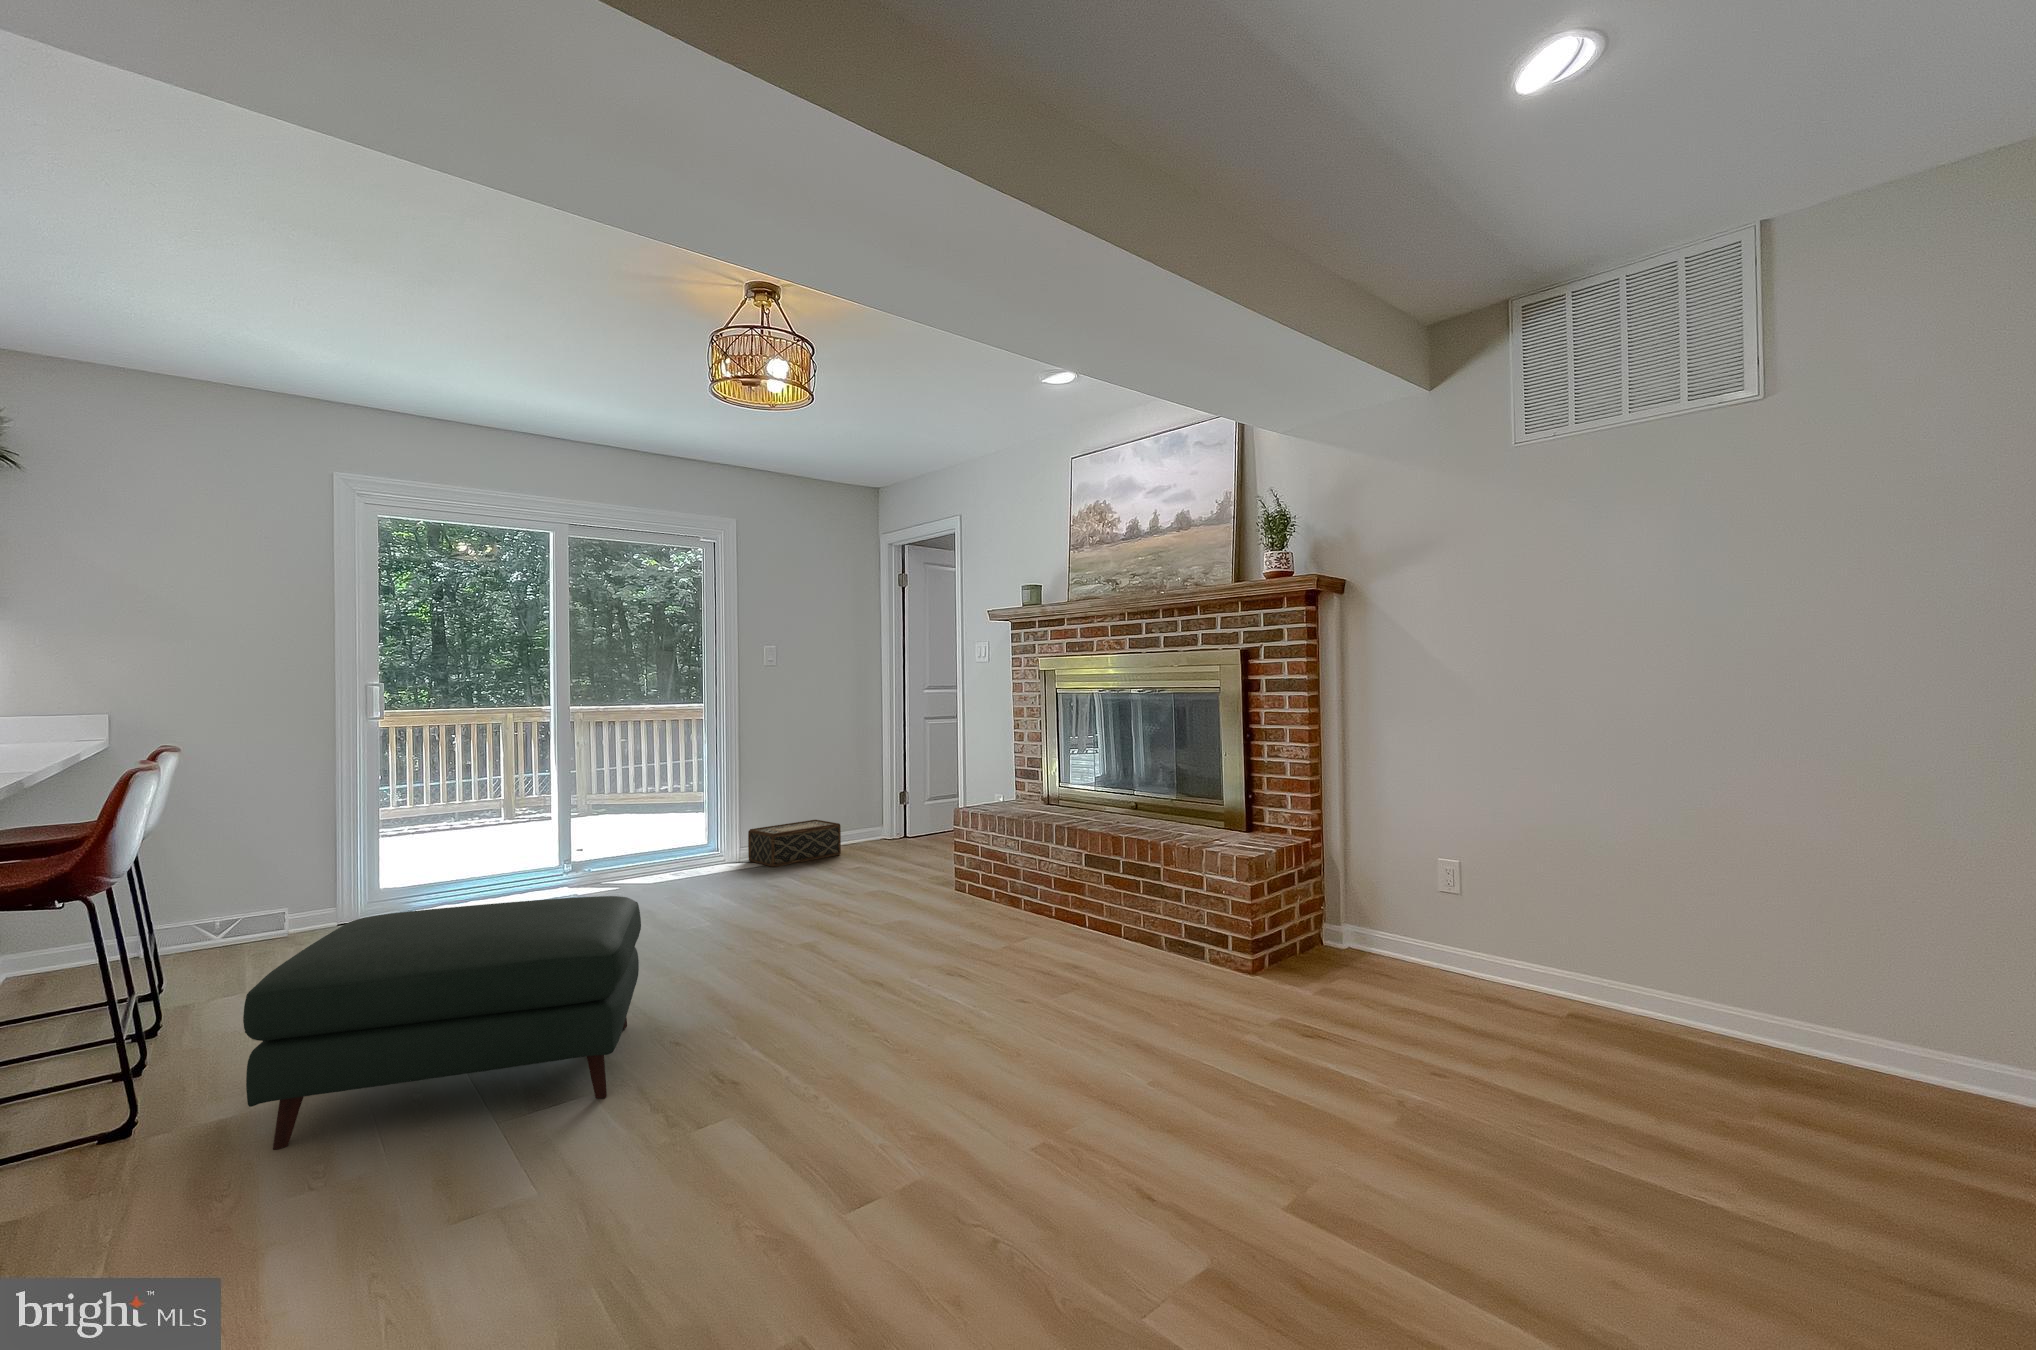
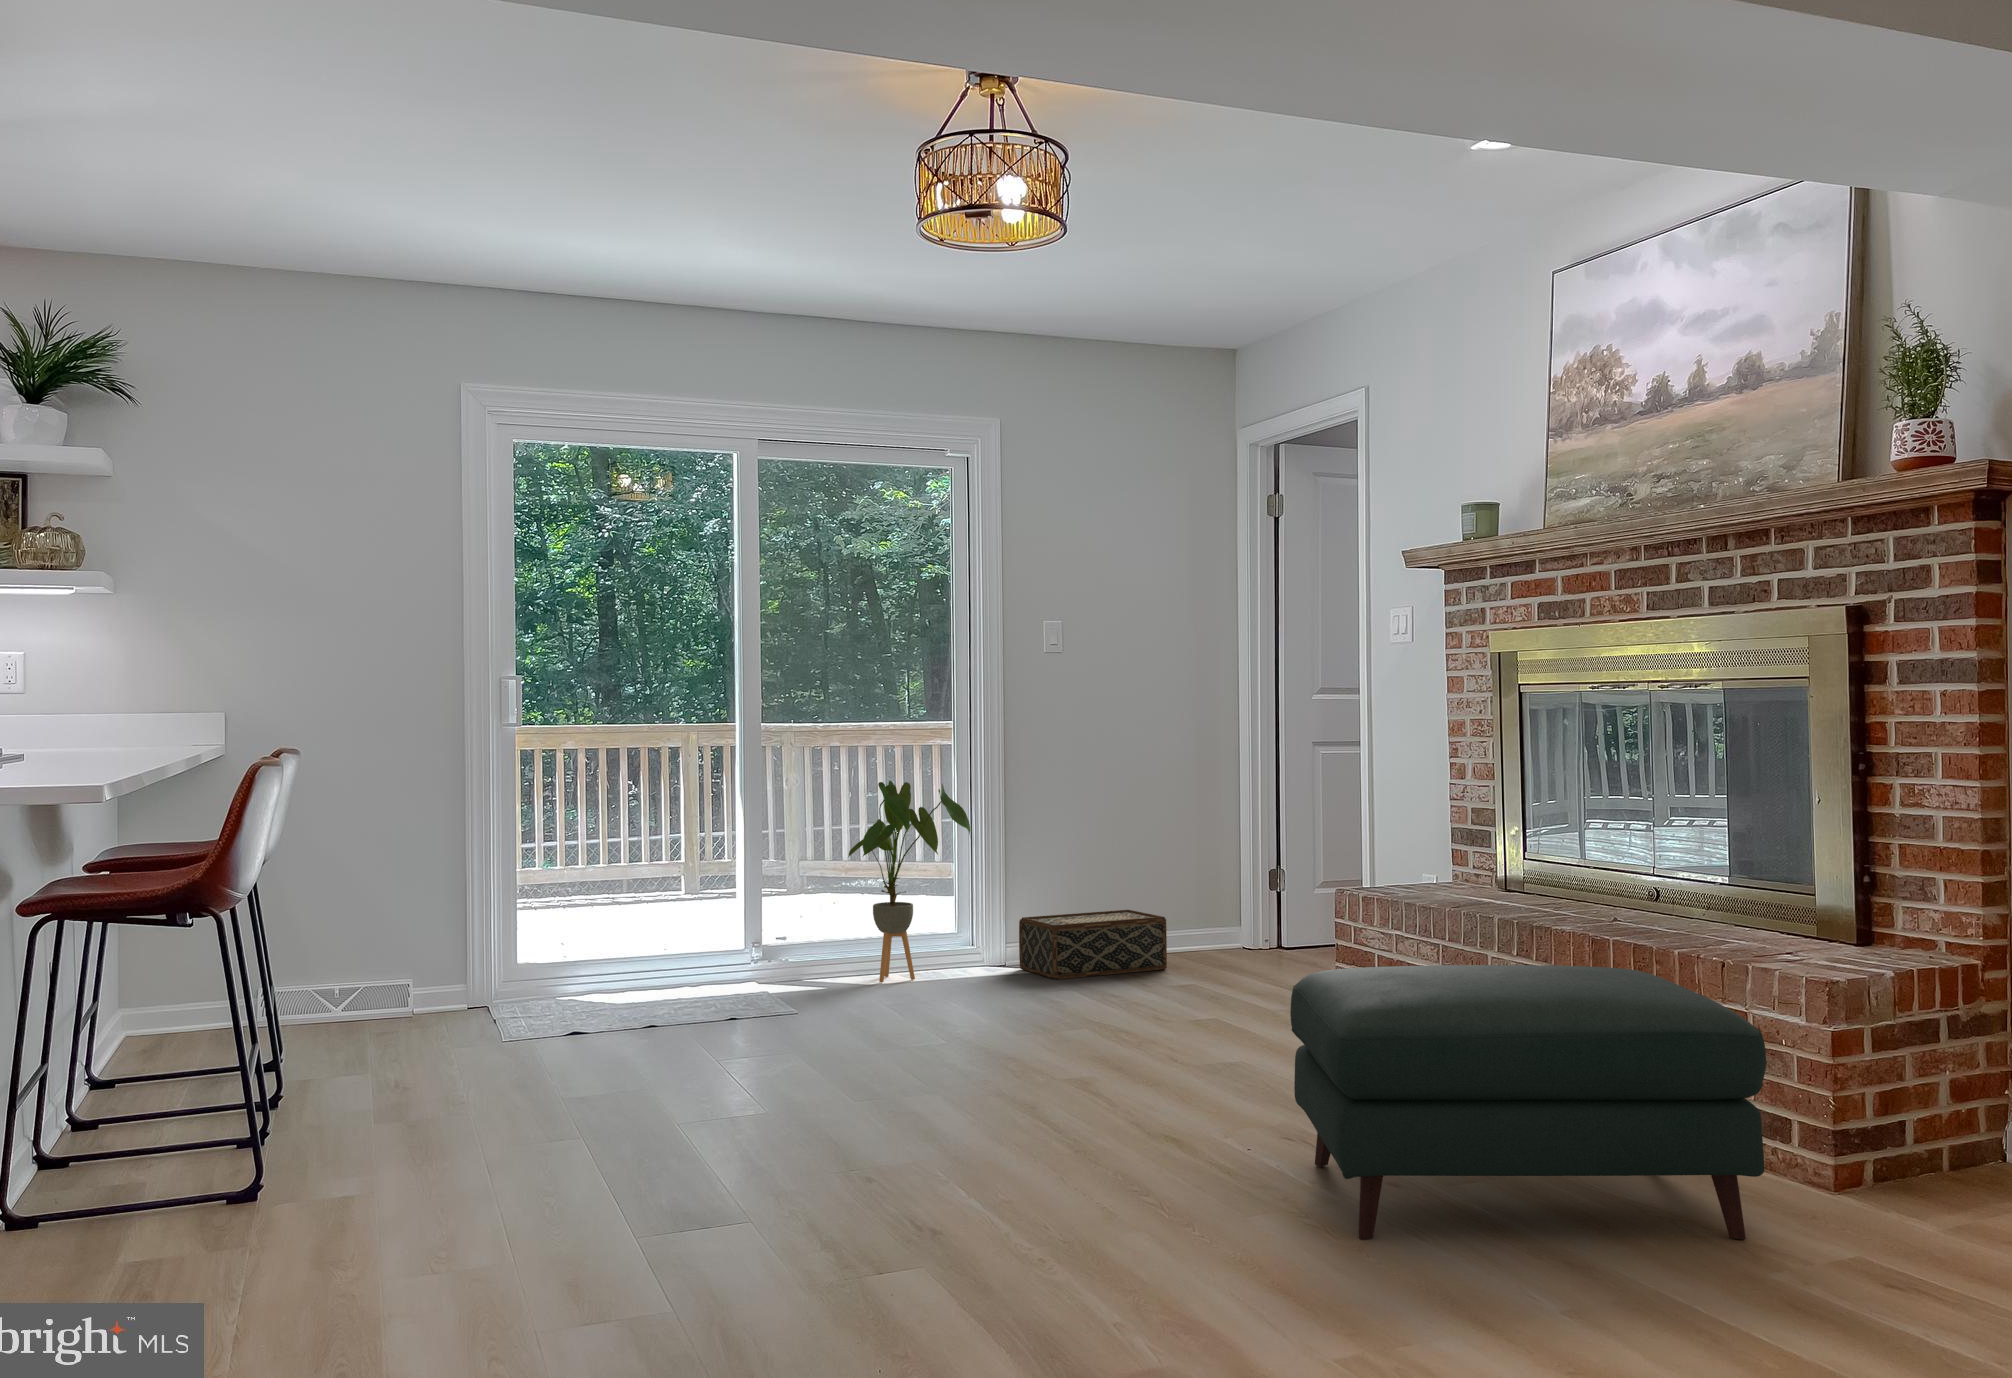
house plant: none [632,748,719,878] -> present [848,781,970,982]
ottoman: present [243,896,641,1150] -> present [1290,965,1766,1239]

